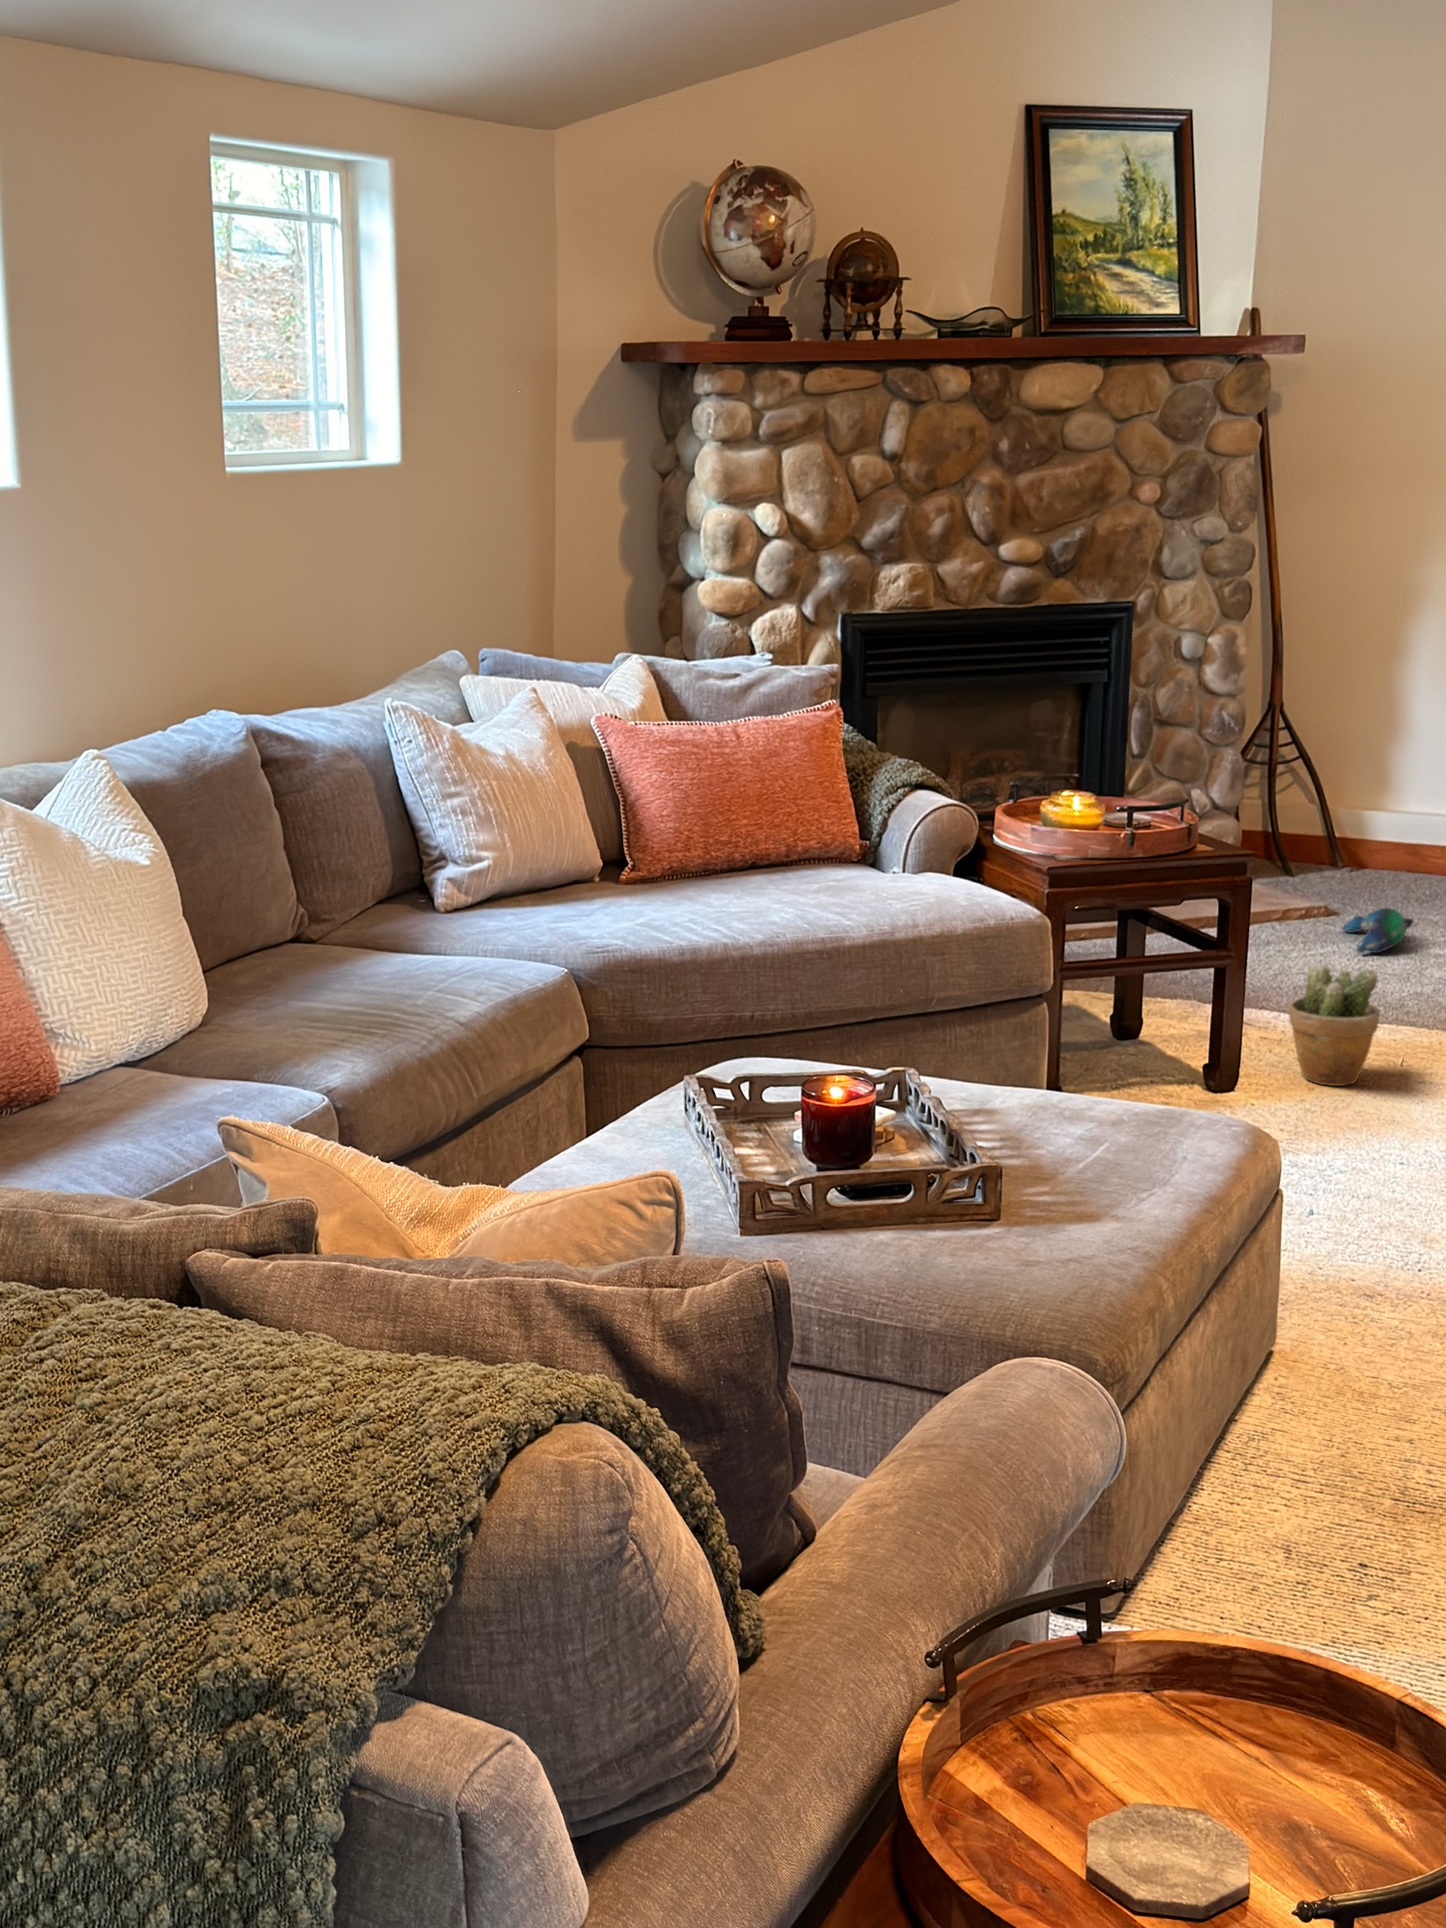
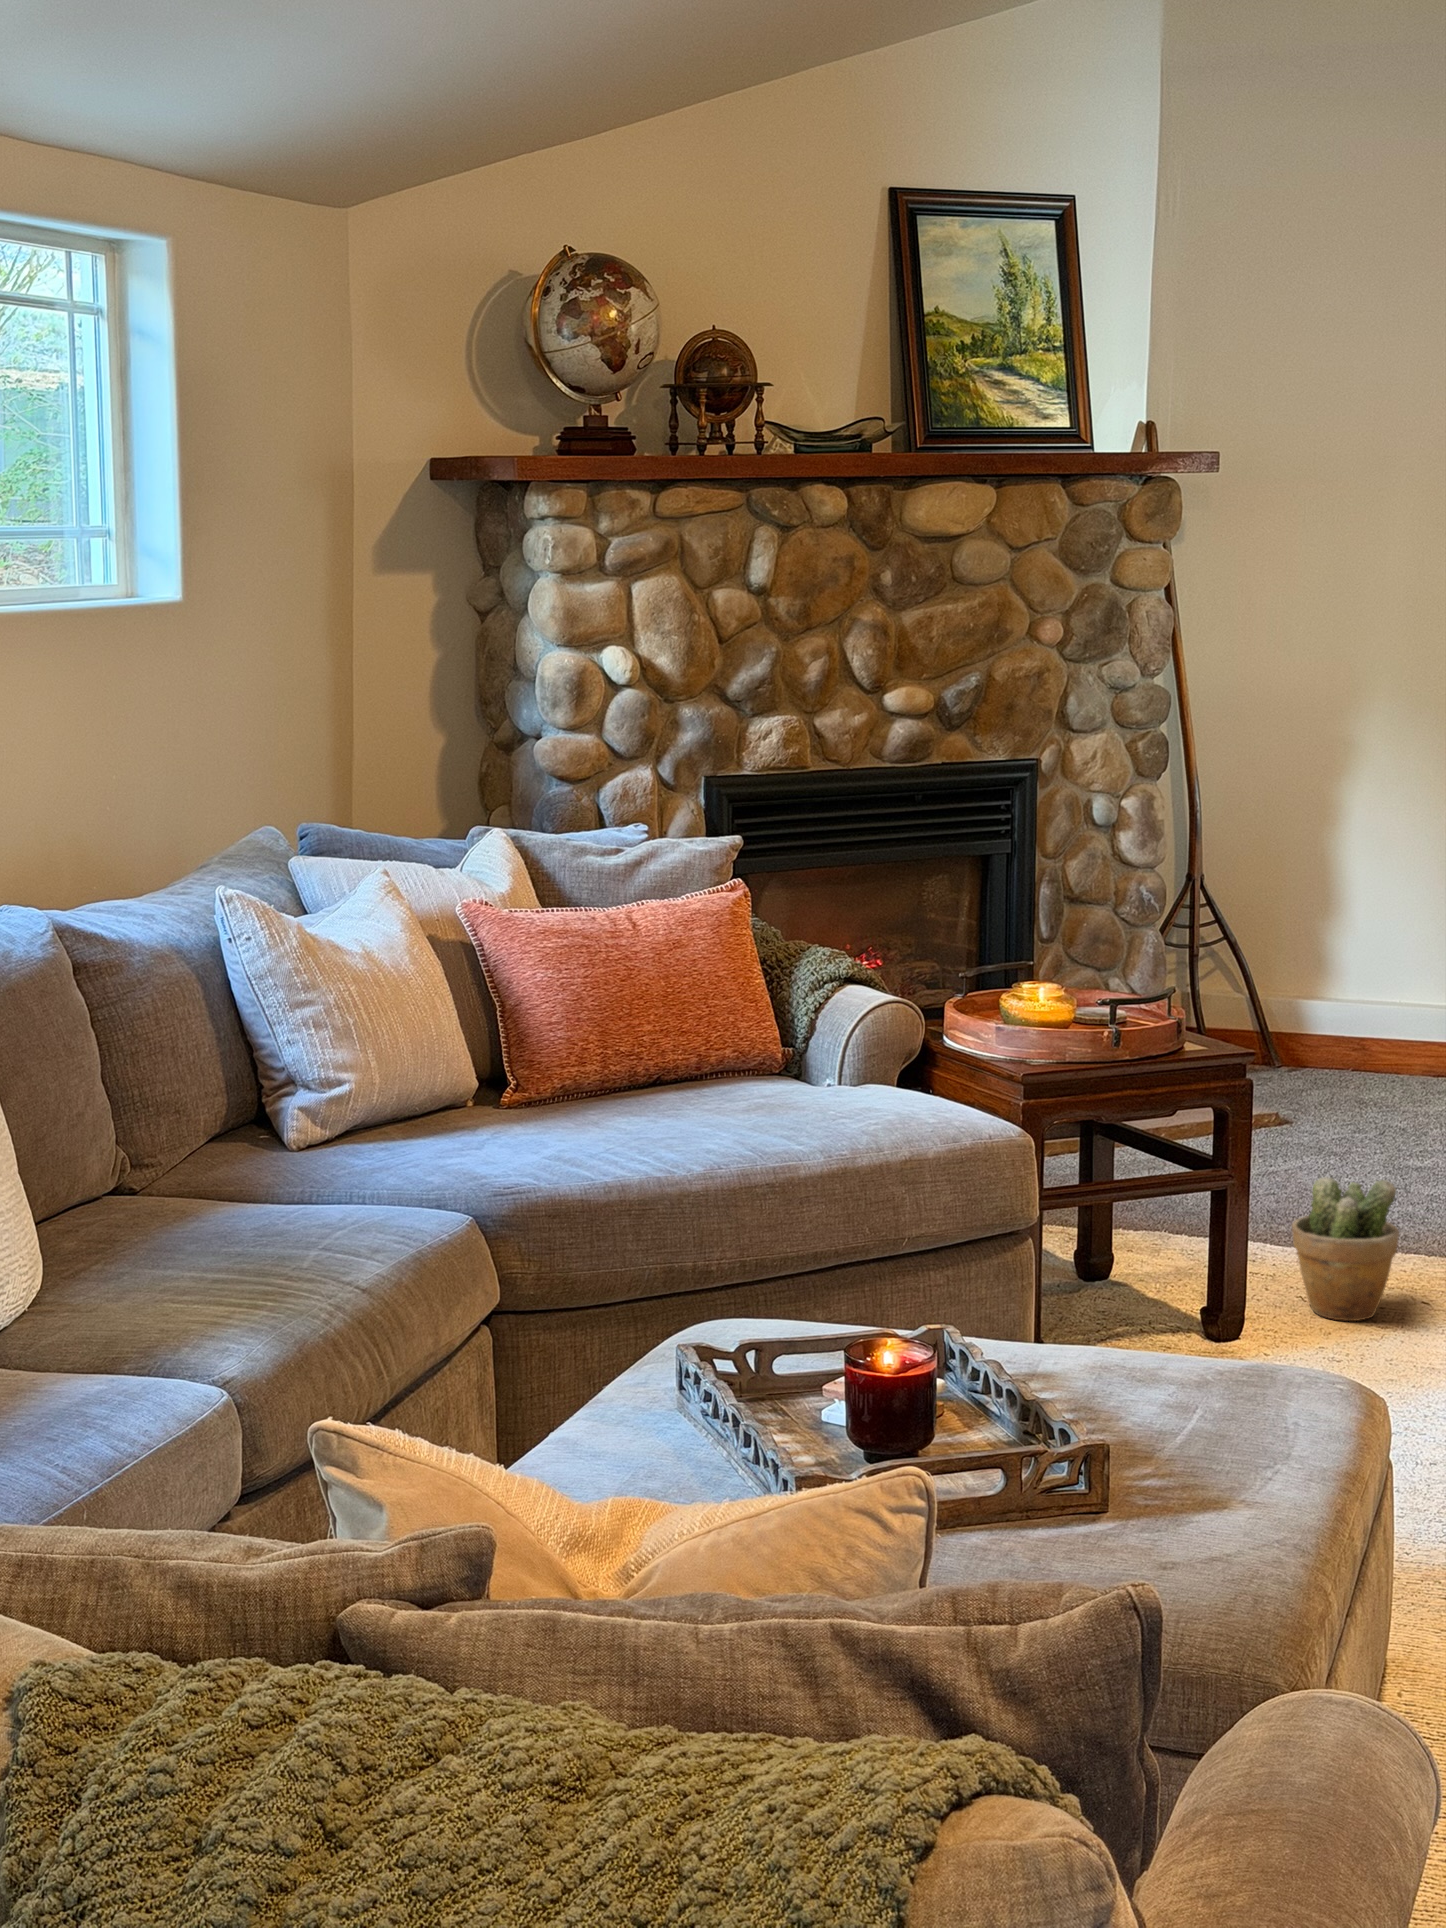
plush toy: present [1342,908,1413,953] -> none [1302,1106,1387,1161]

